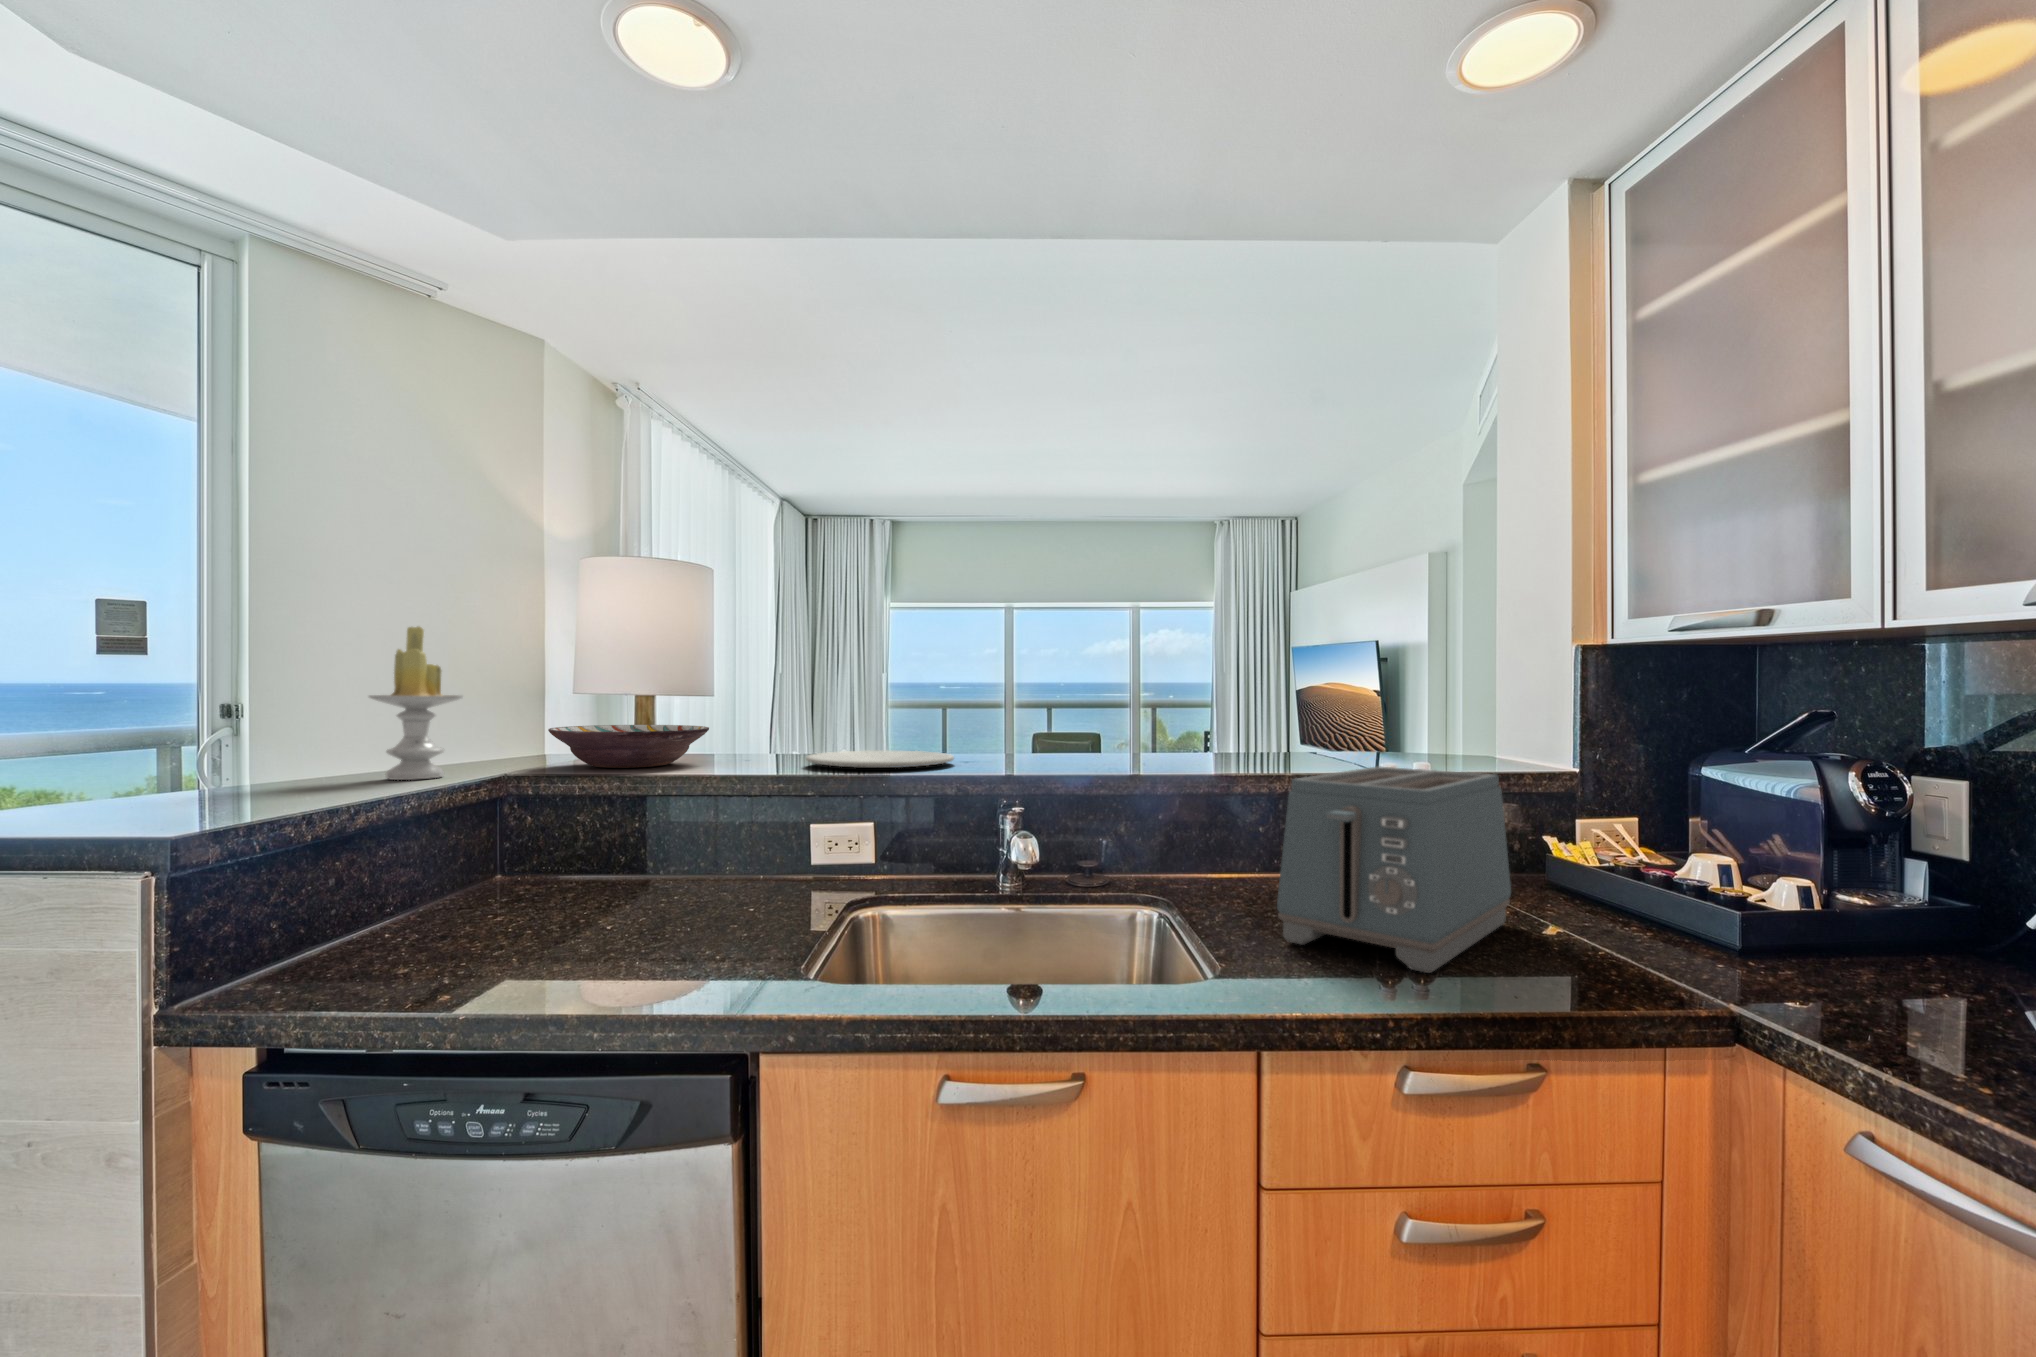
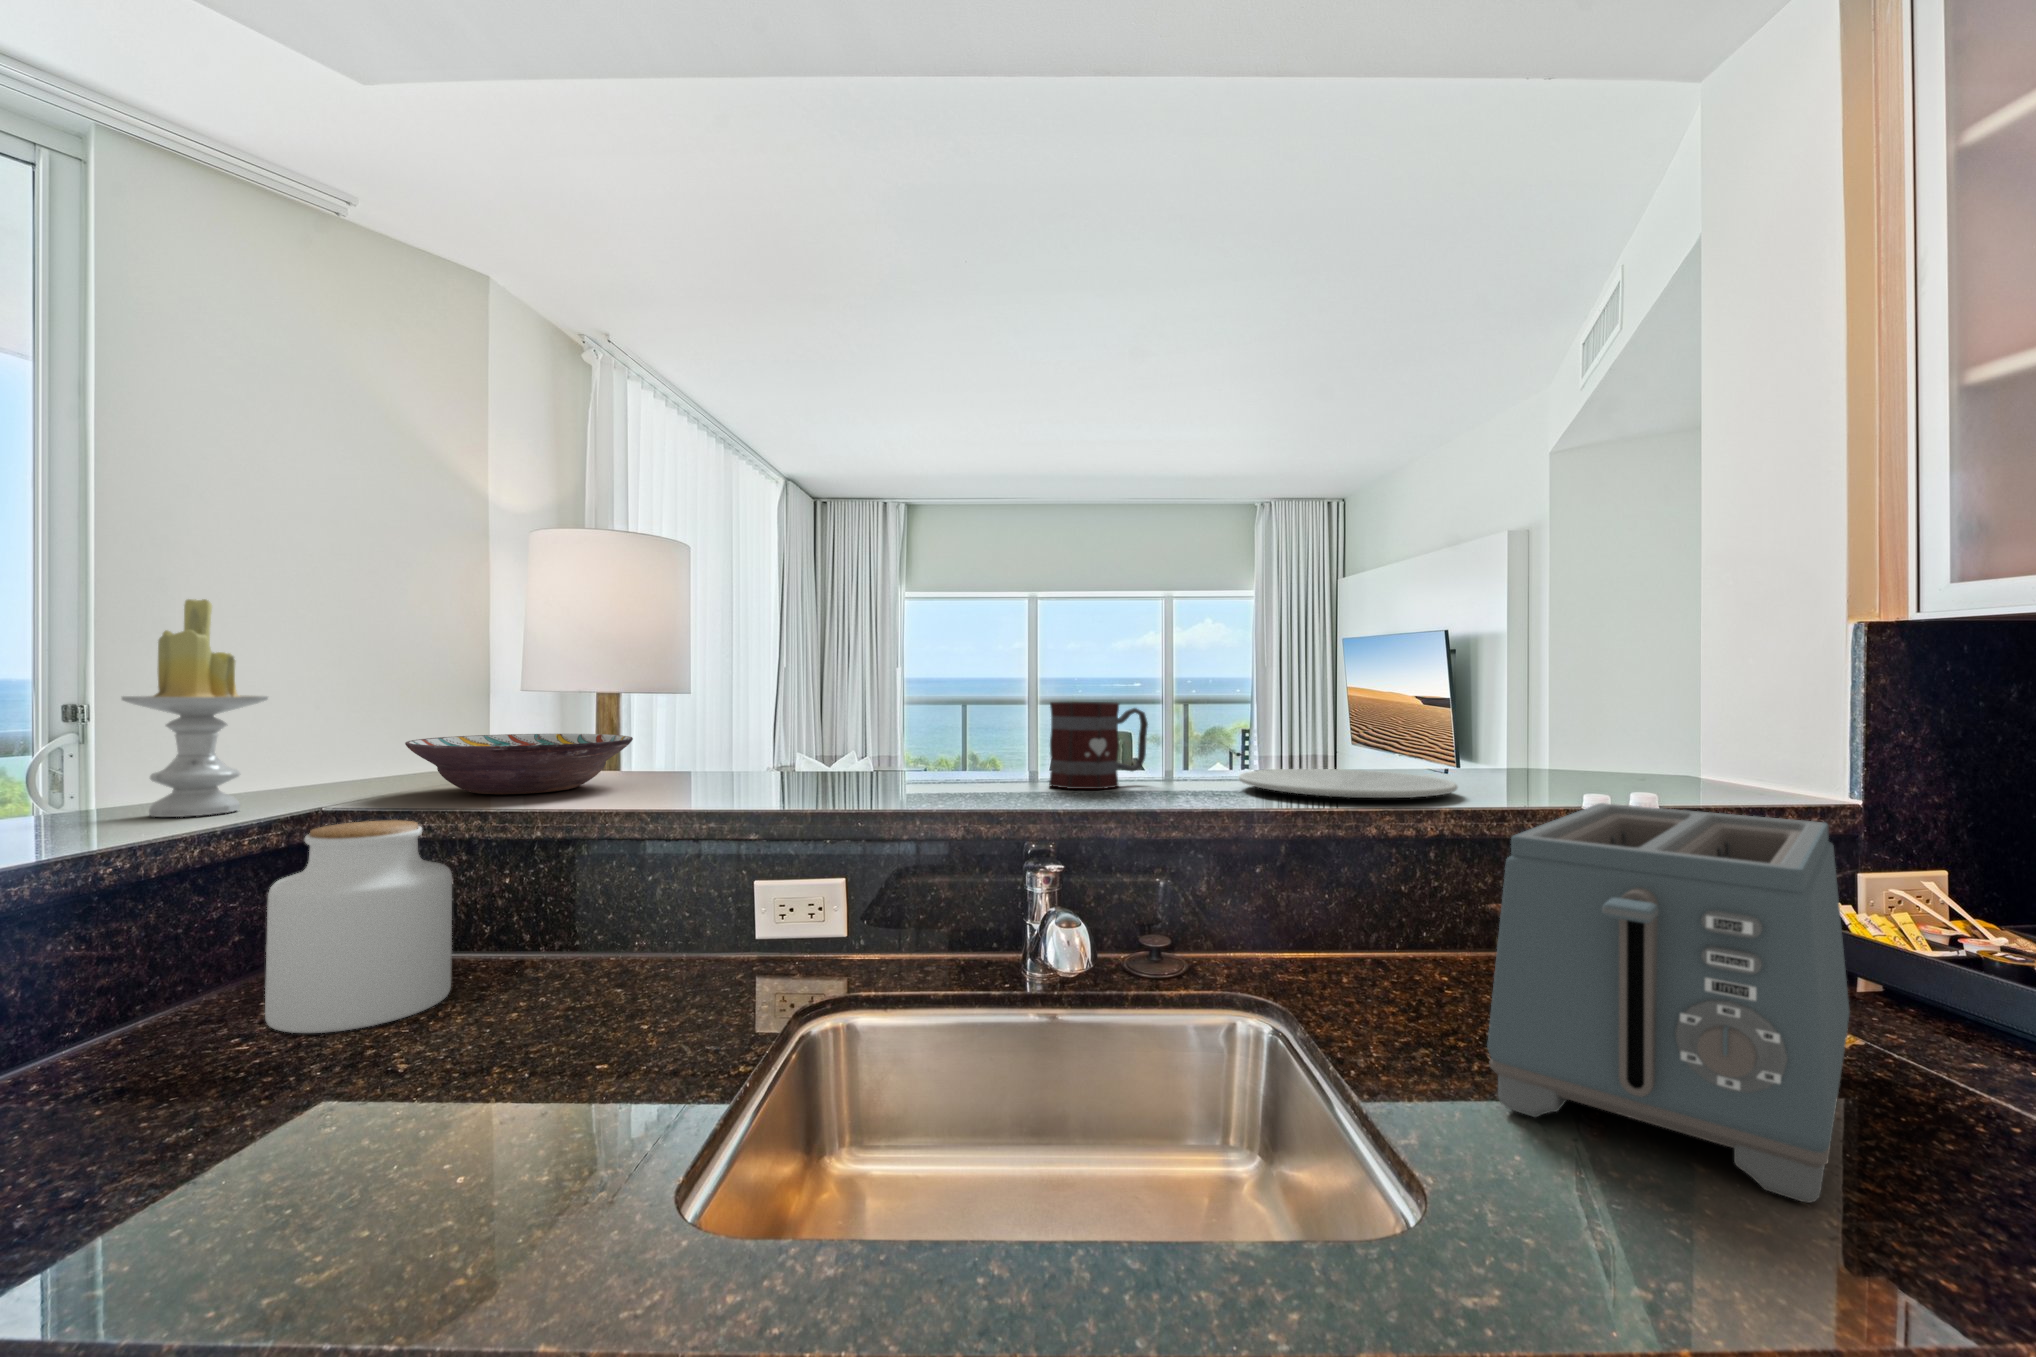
mug: none [1020,701,1094,765] -> present [1049,702,1148,789]
plate: present [806,750,954,768] -> present [1239,769,1458,798]
jar: none [496,780,610,916] -> present [265,820,452,1033]

